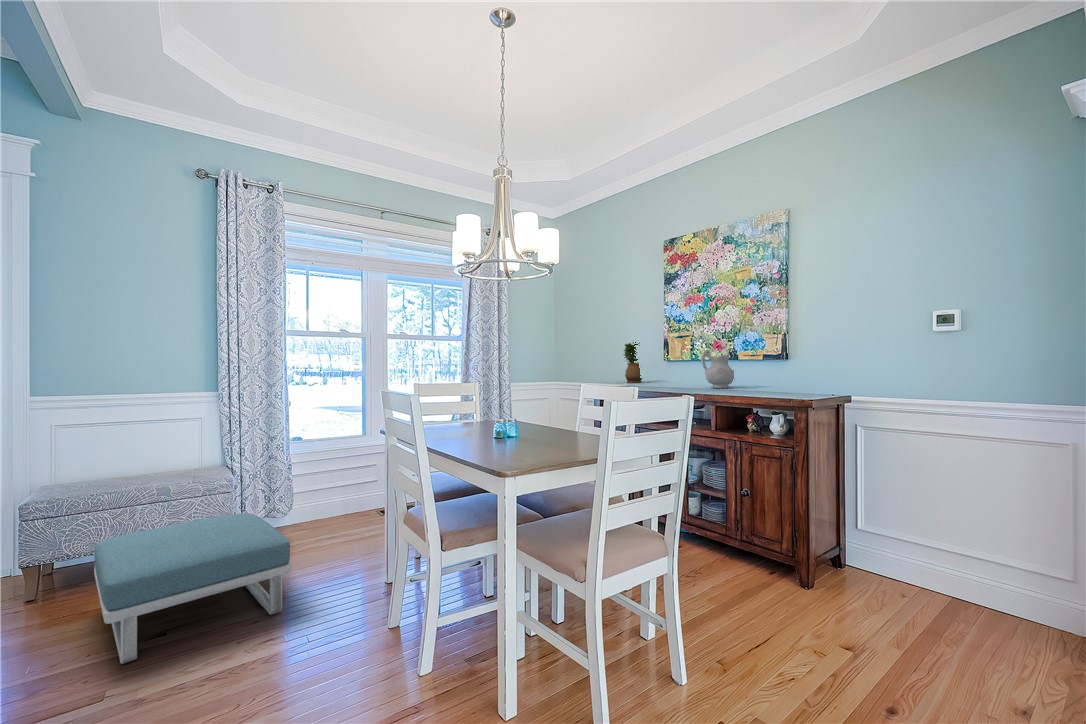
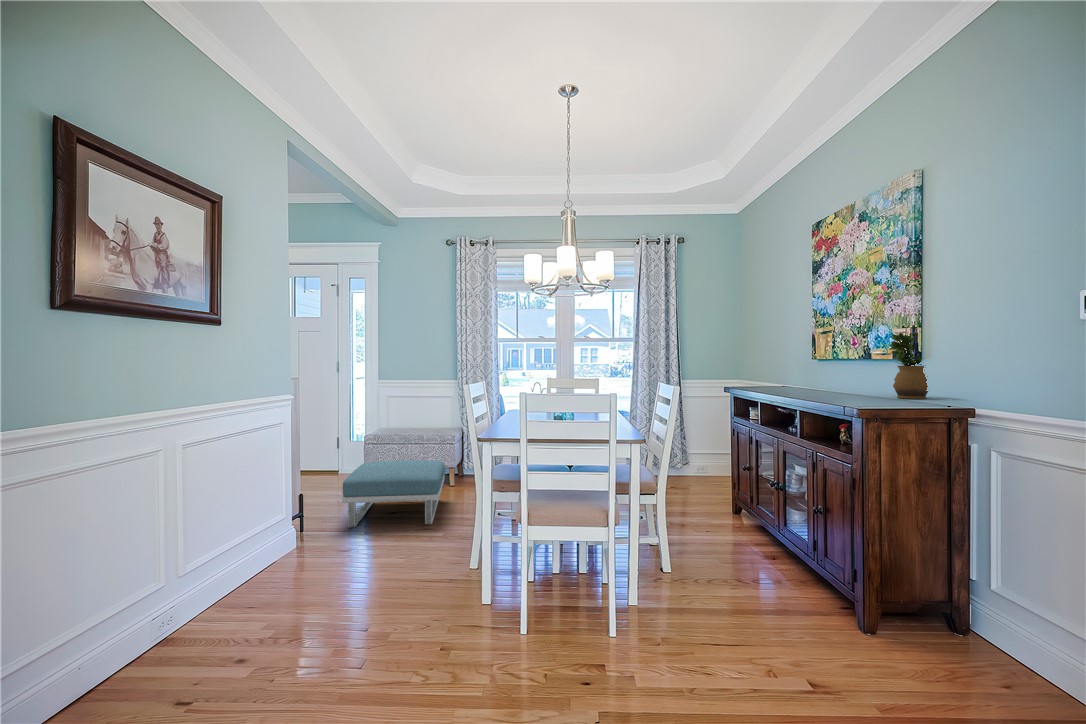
potted plant: present [624,342,642,383] -> present [889,333,928,399]
ceramic pitcher: present [701,351,735,388] -> none [833,349,878,393]

